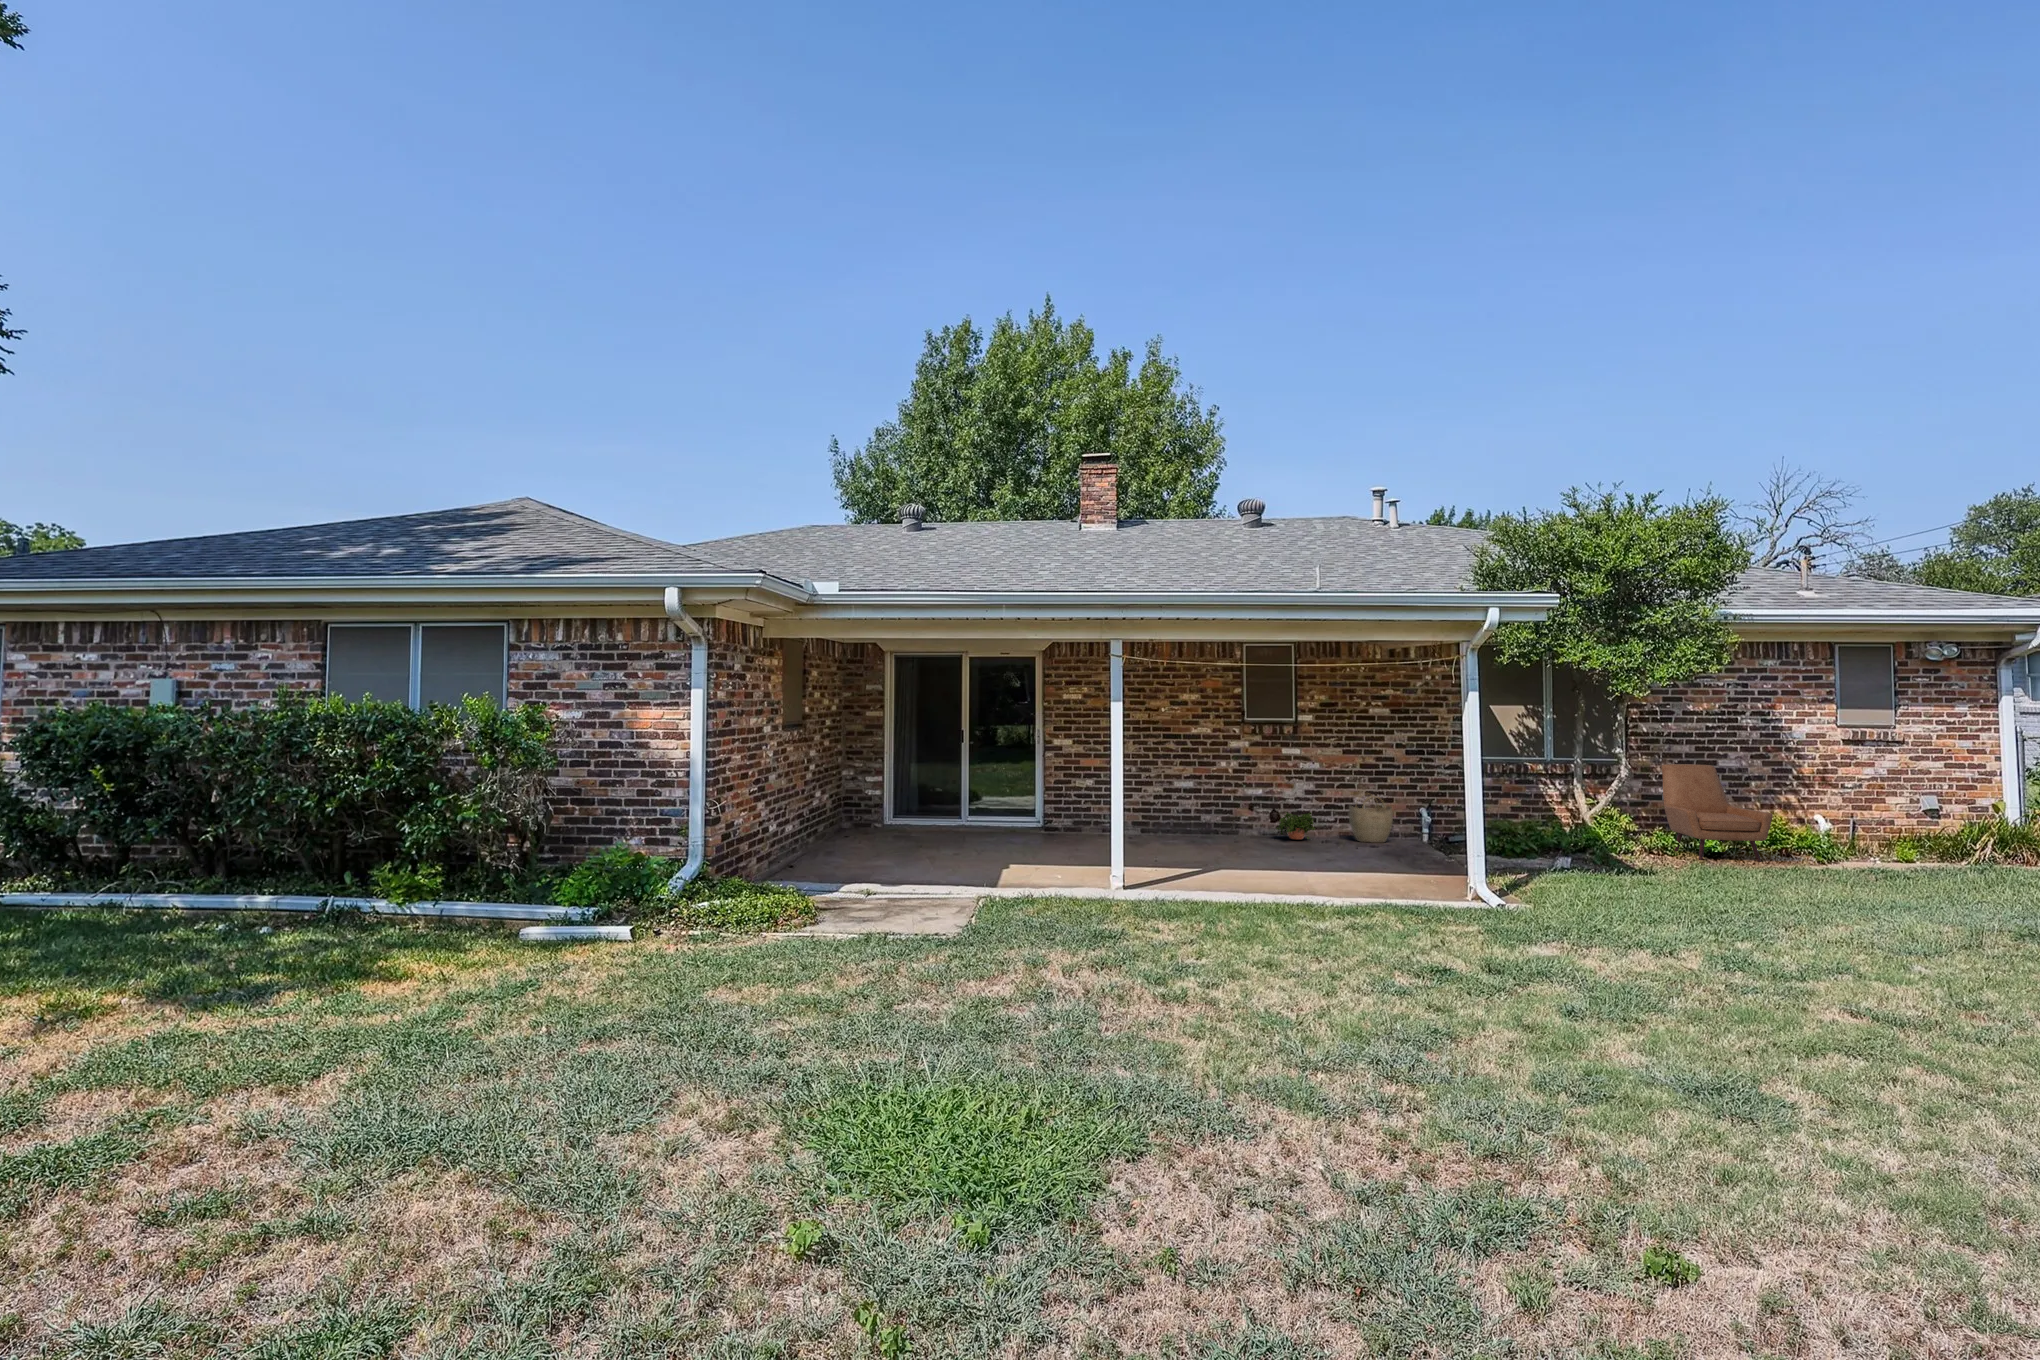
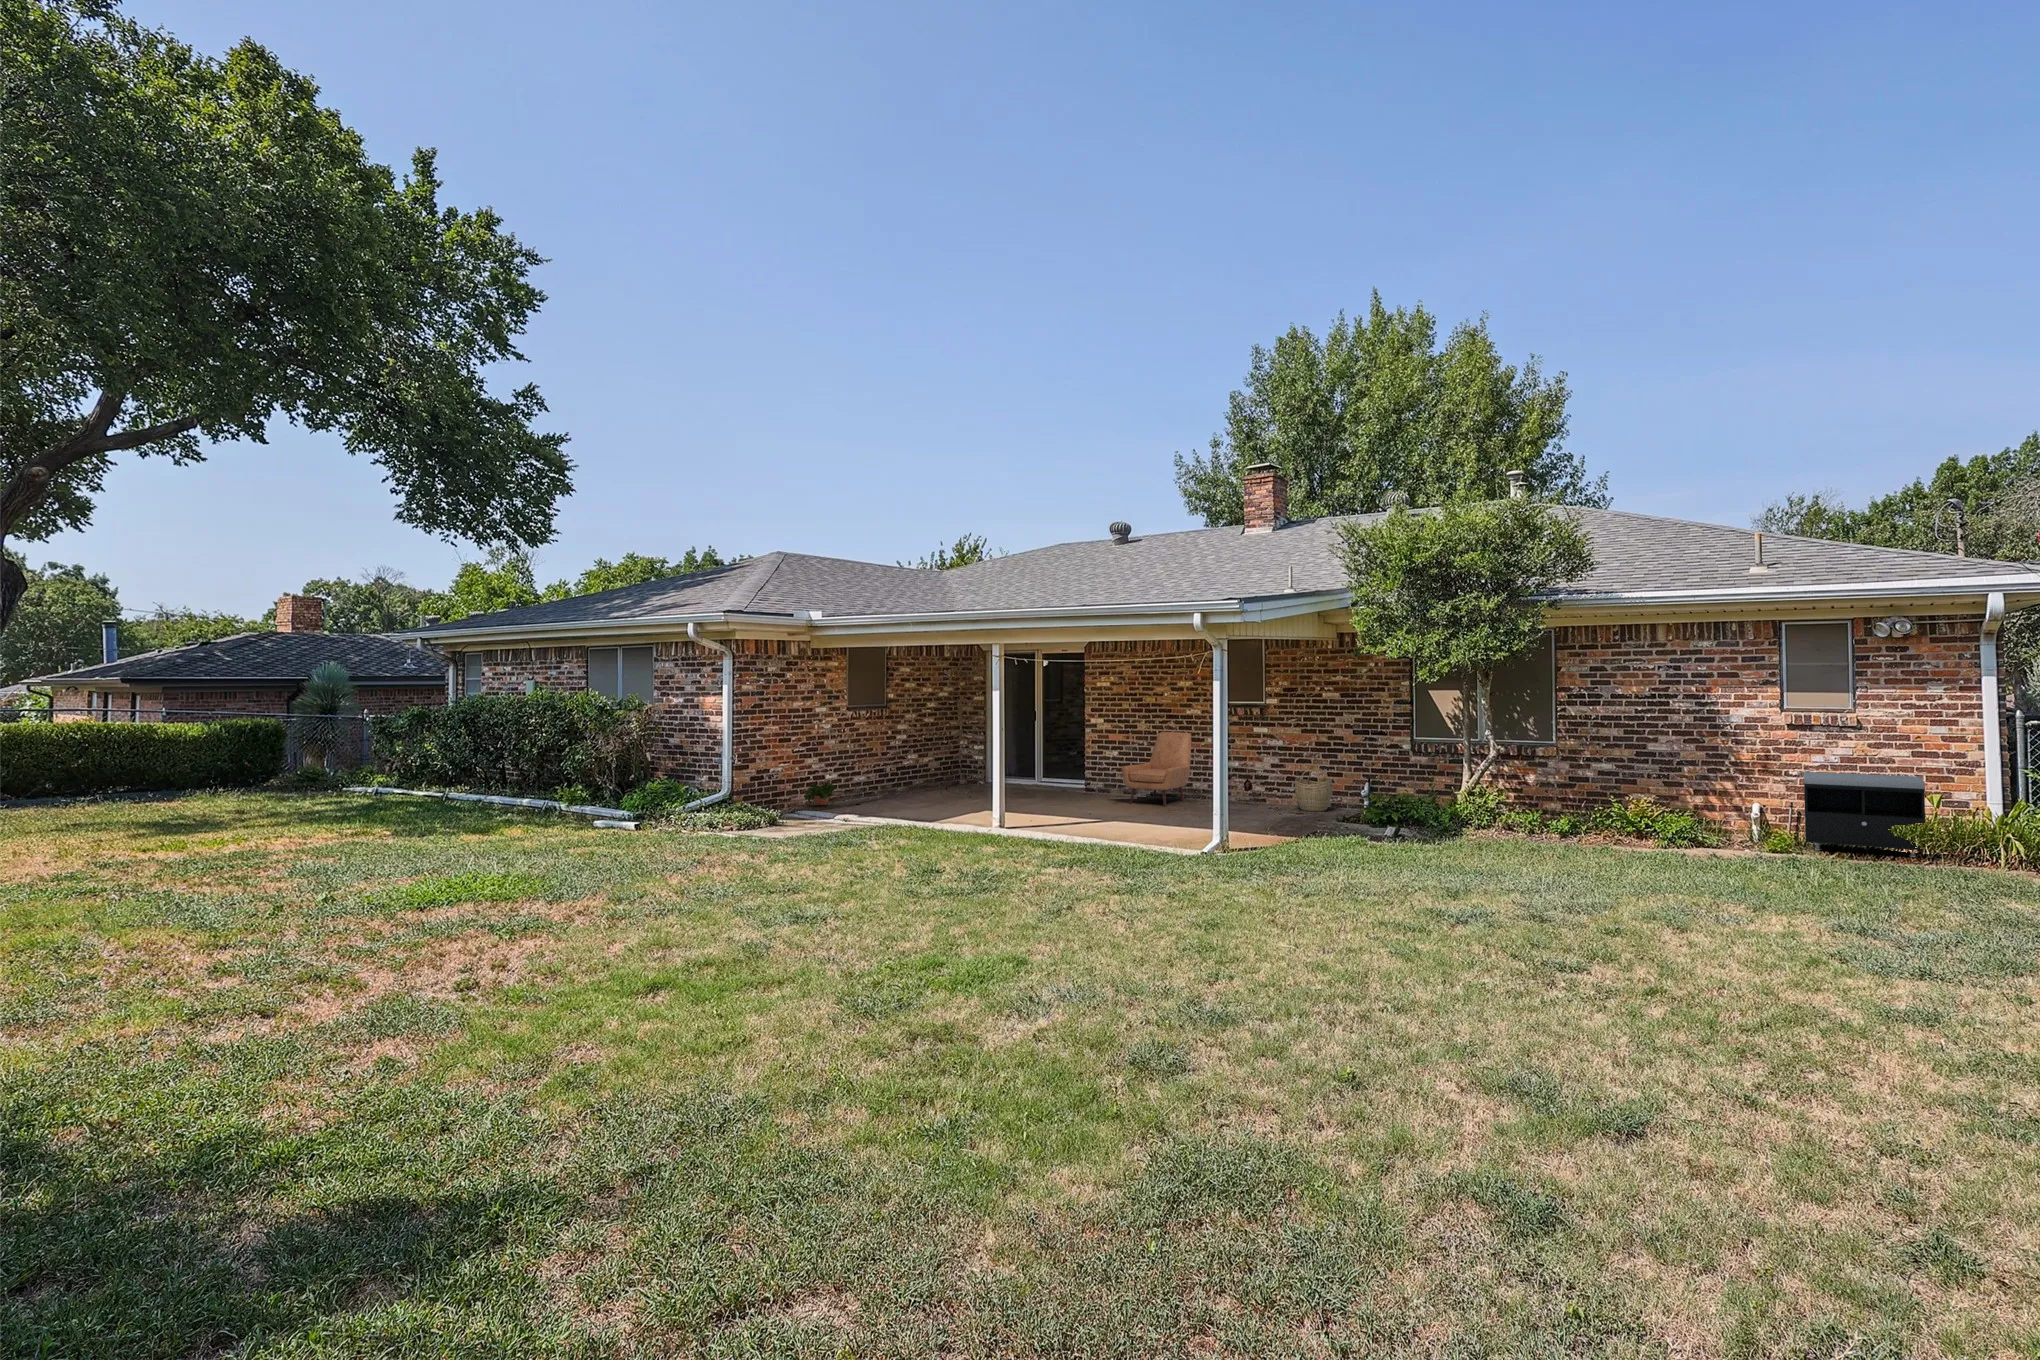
chair: present [1662,764,1773,862] -> present [1122,732,1191,806]
storage bench: none [1858,784,2001,861] -> present [1804,772,1925,857]
potted plant: present [1277,812,1315,839] -> present [804,781,836,805]

